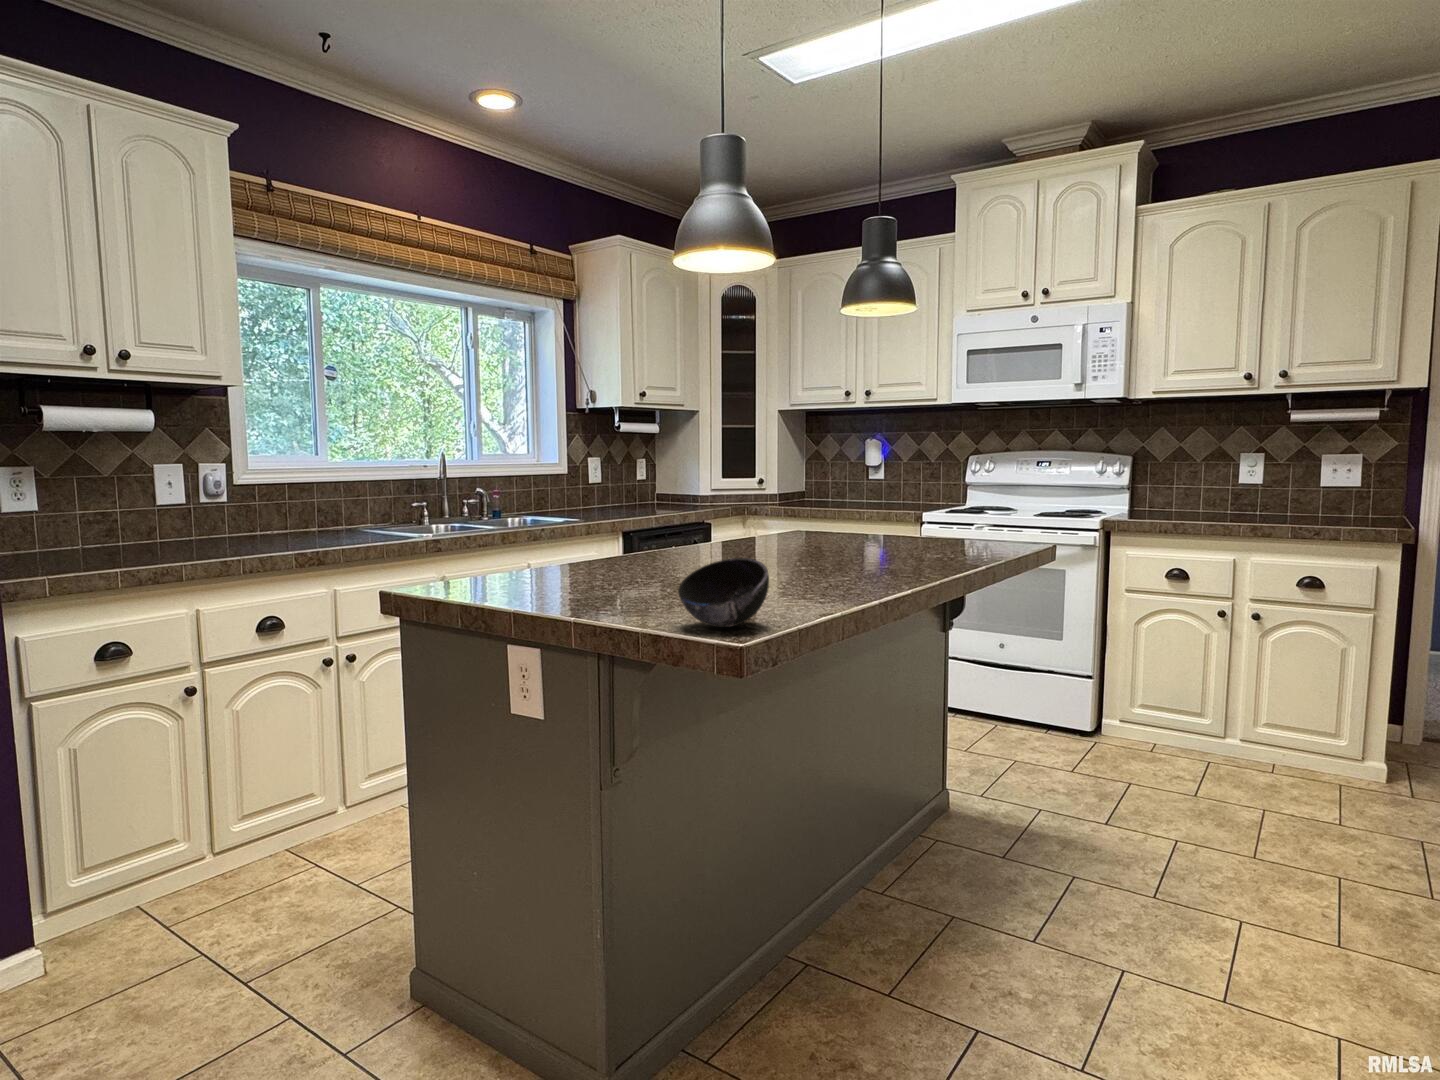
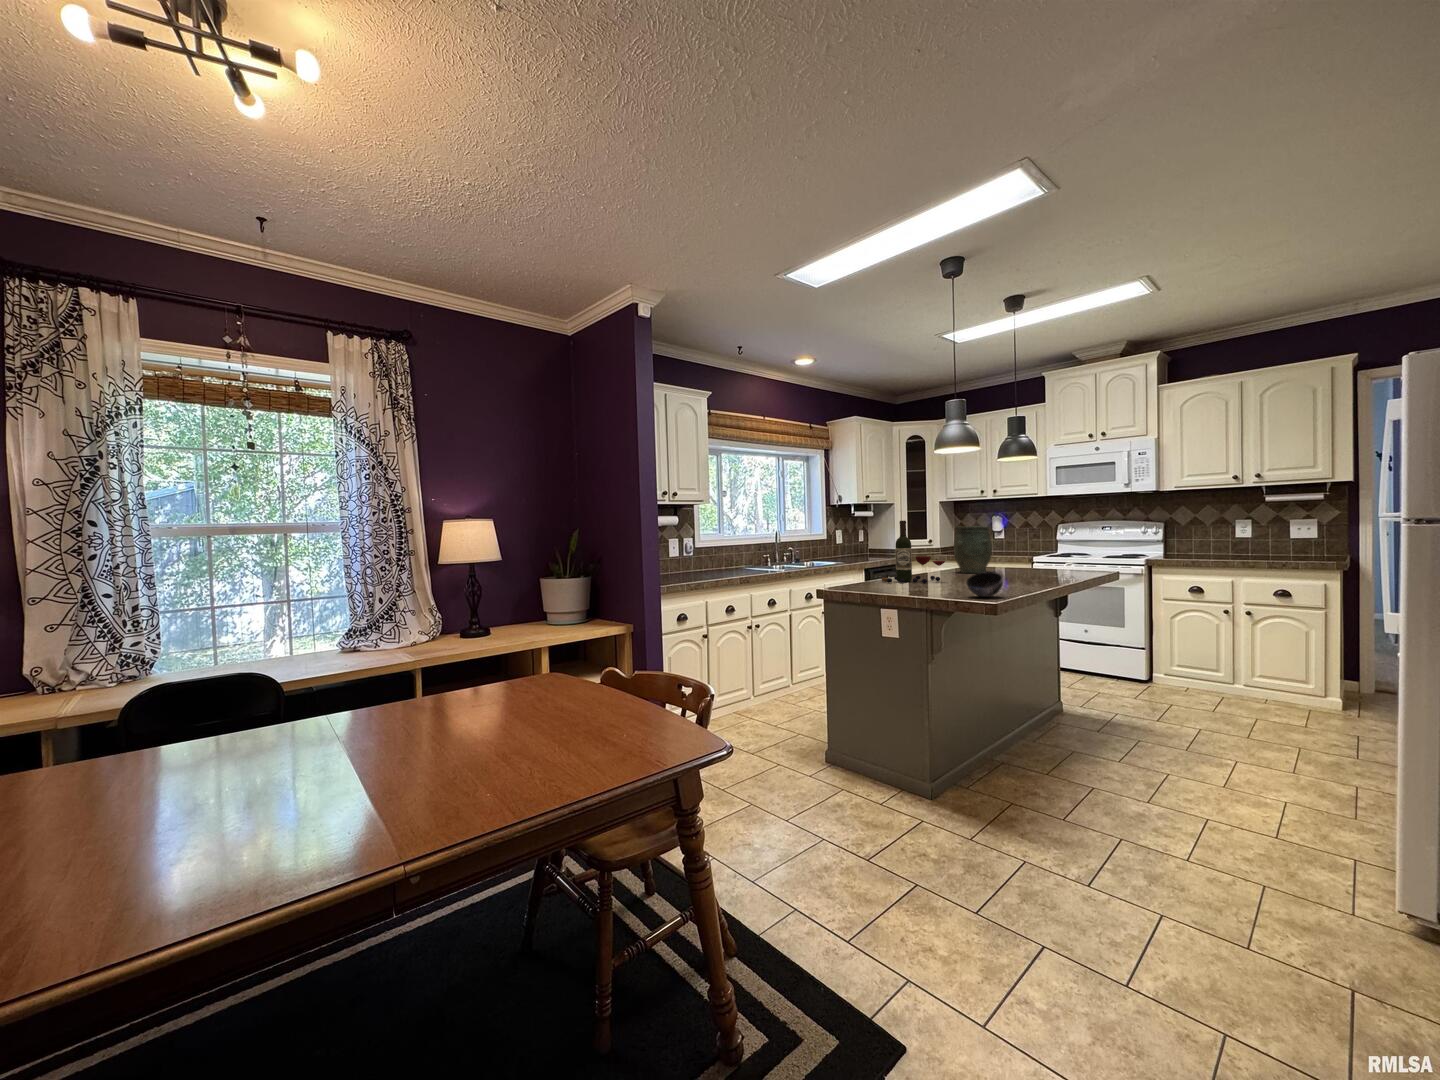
wine bottle: none [573,429,708,573] -> present [882,521,945,583]
vase: none [756,449,828,546] -> present [954,526,992,573]

